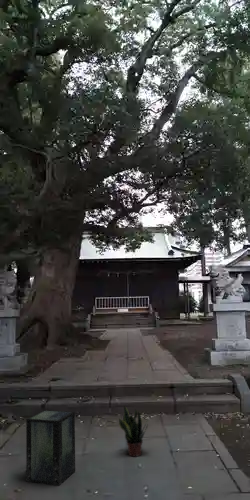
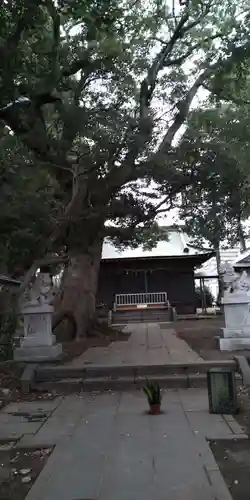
storage box: present [26,410,75,486] -> present [207,367,238,415]

